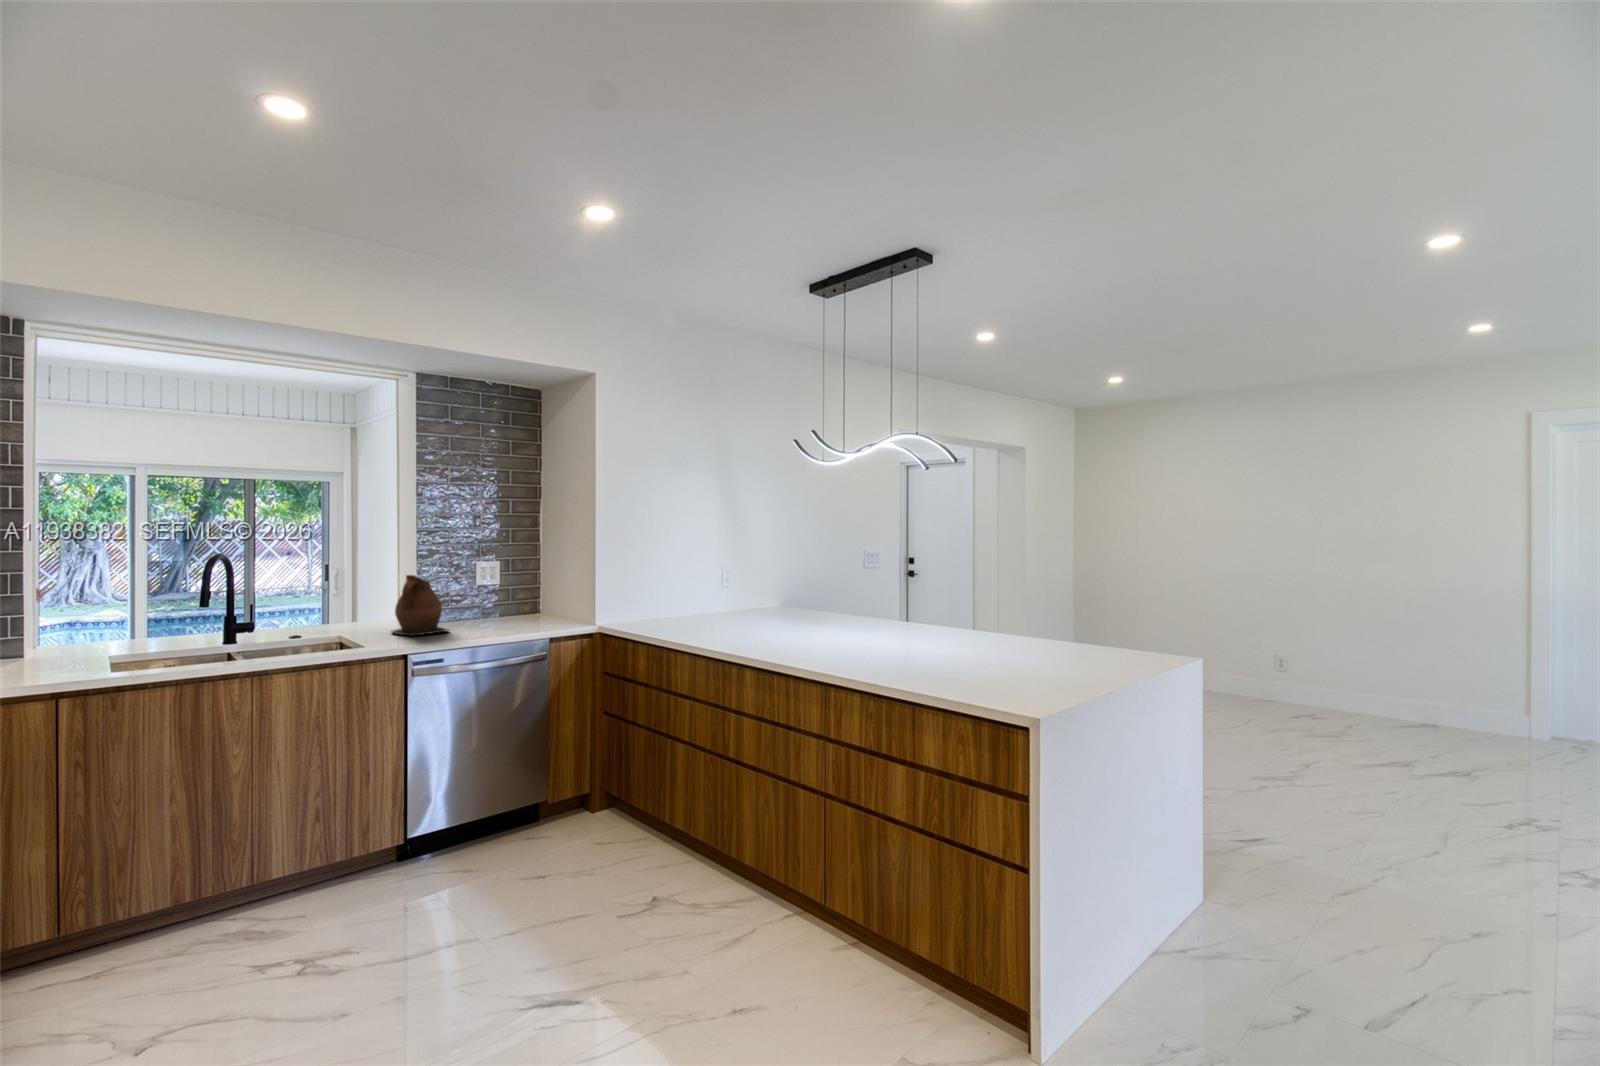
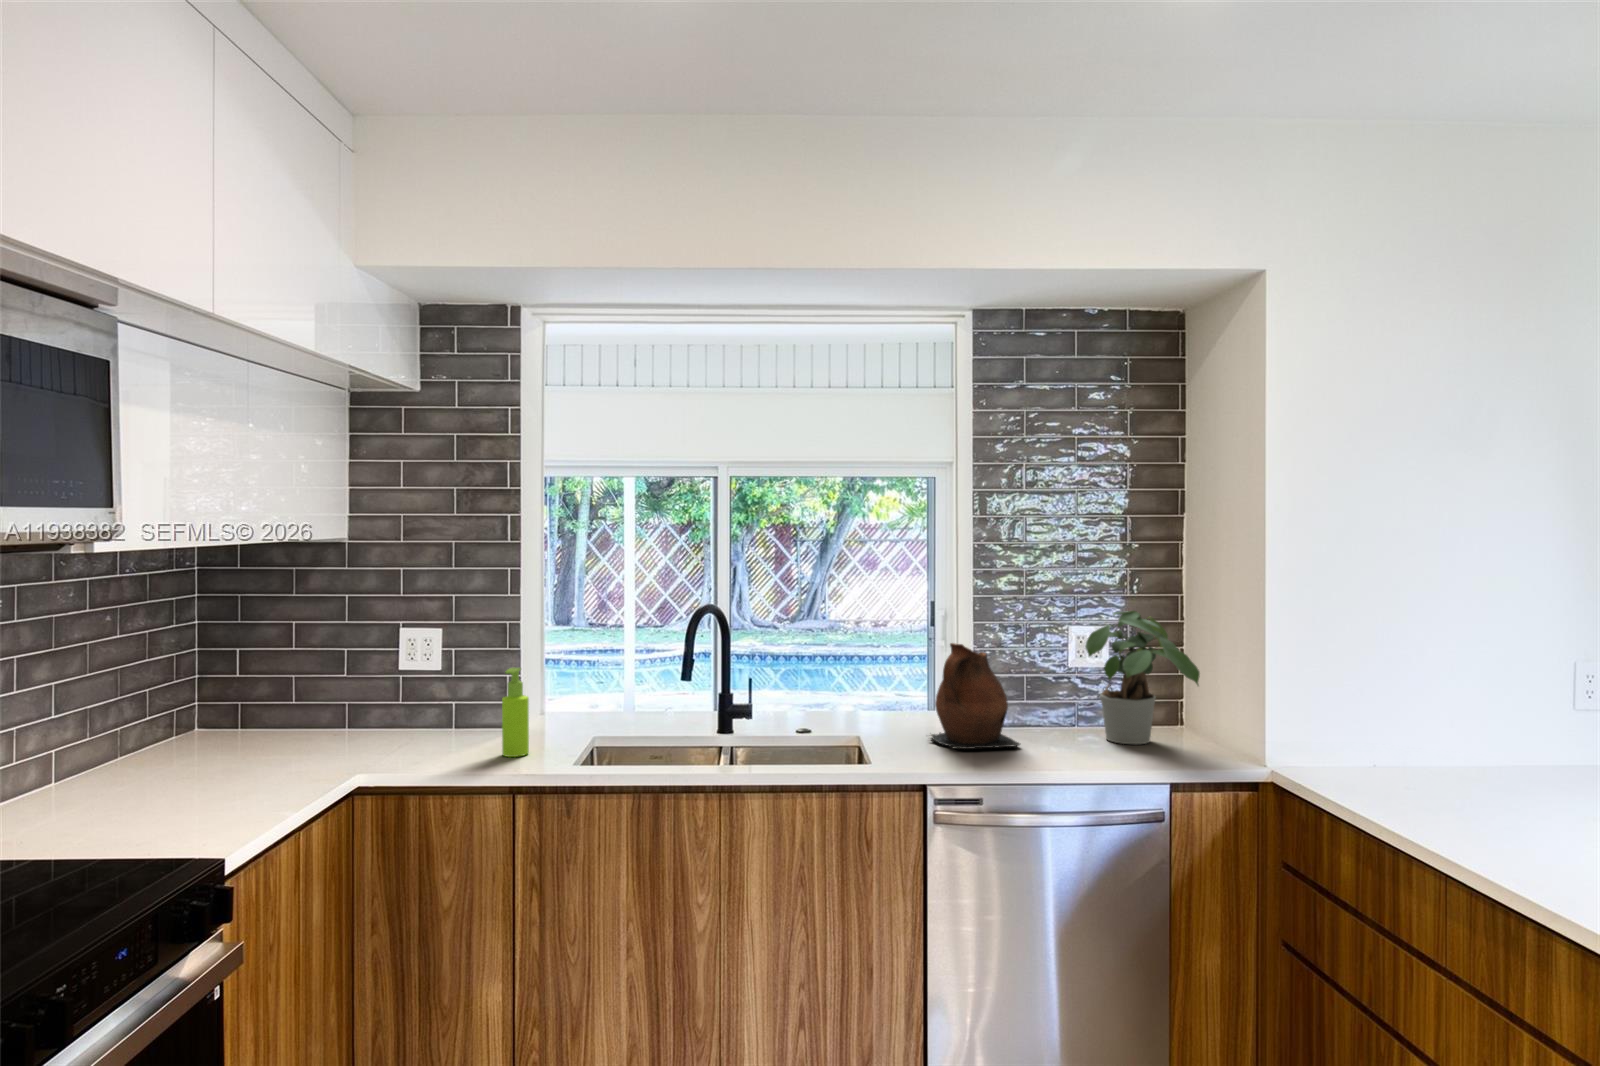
potted plant: none [488,553,549,625] -> present [1085,611,1200,744]
soap dispenser: none [35,608,63,674] -> present [502,668,529,757]

